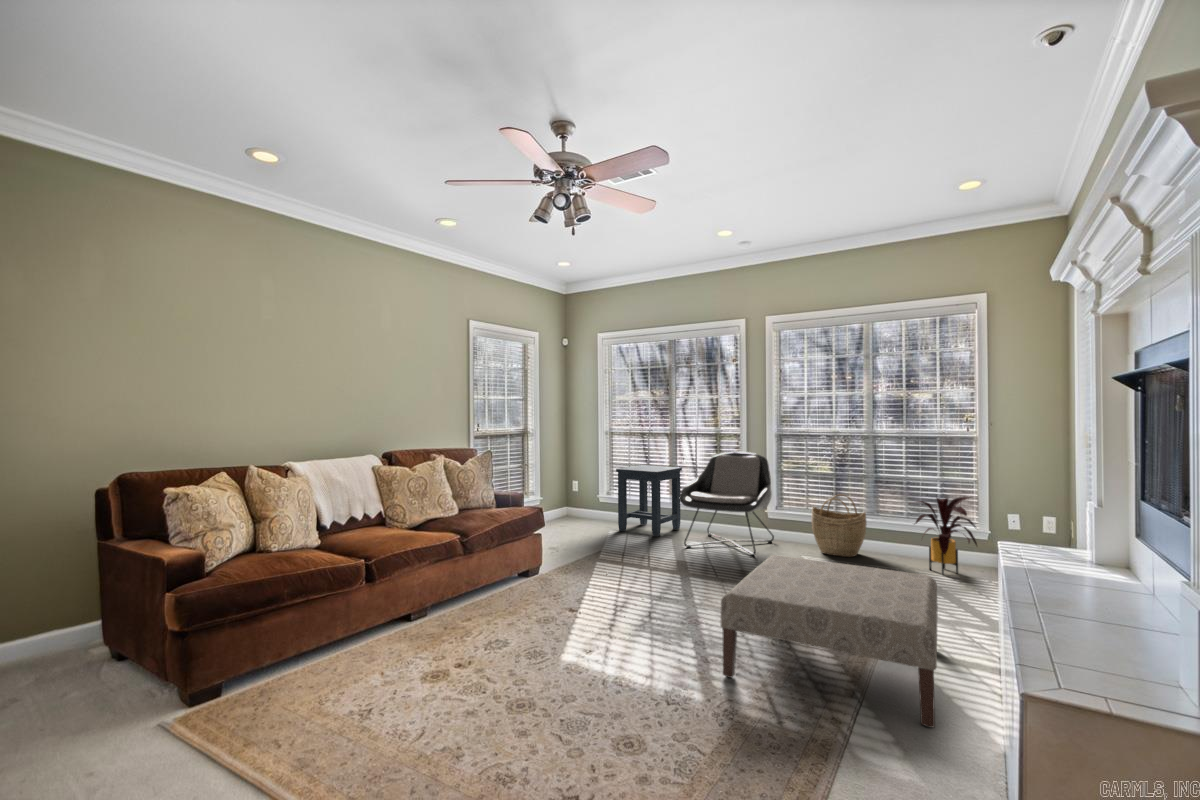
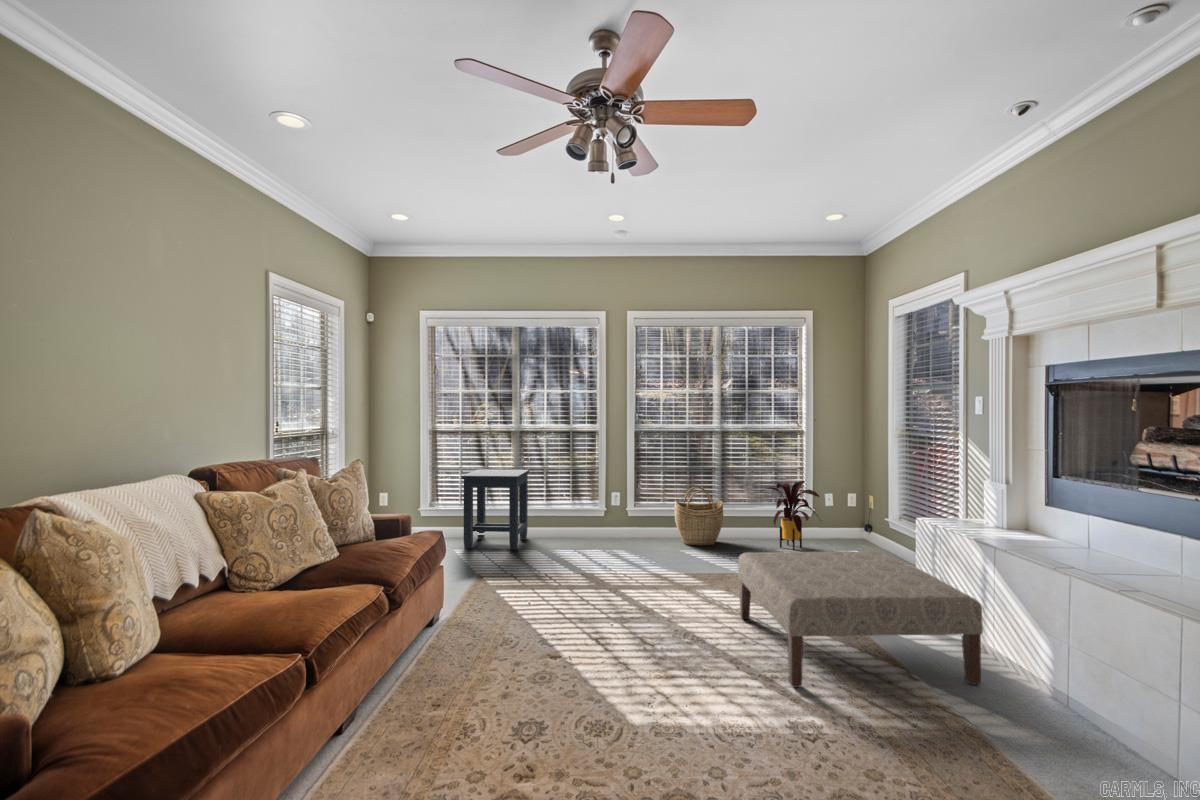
lounge chair: present [680,452,774,556] -> none [554,450,645,557]

